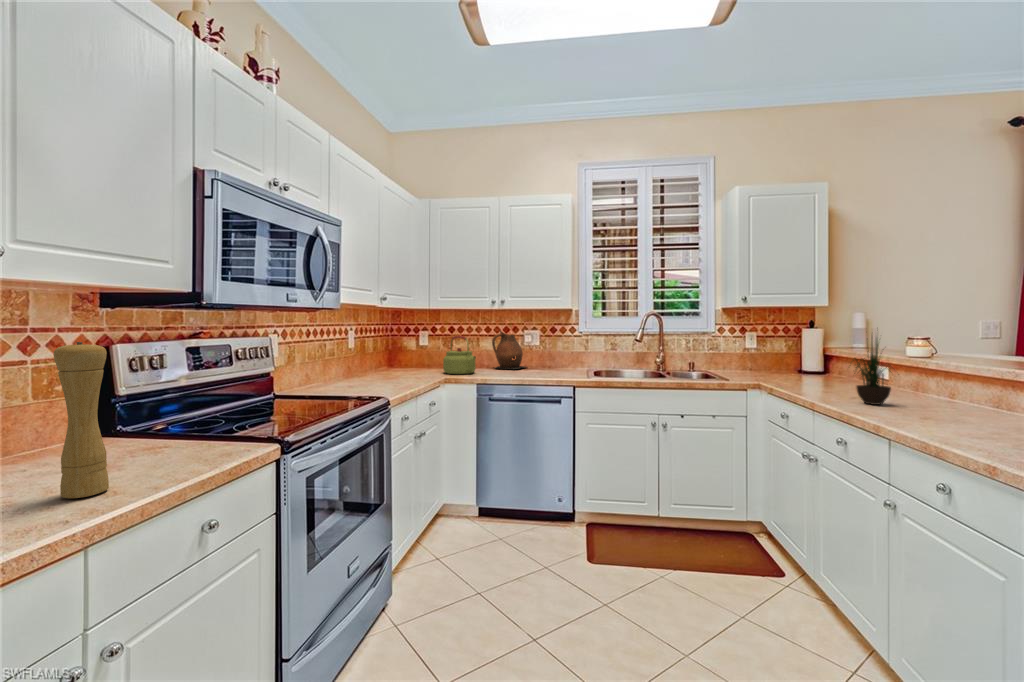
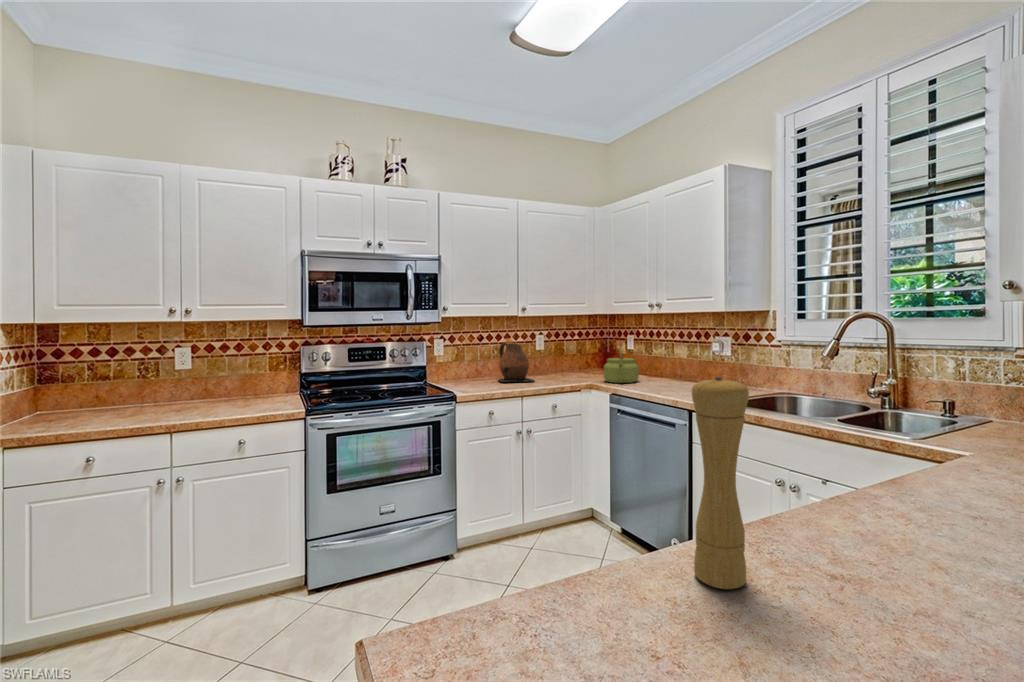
ceramic pitcher: present [492,330,526,369] -> present [499,338,535,382]
potted plant: present [853,337,891,405] -> none [845,335,979,541]
pepper mill: present [53,342,109,498] -> present [692,377,749,589]

